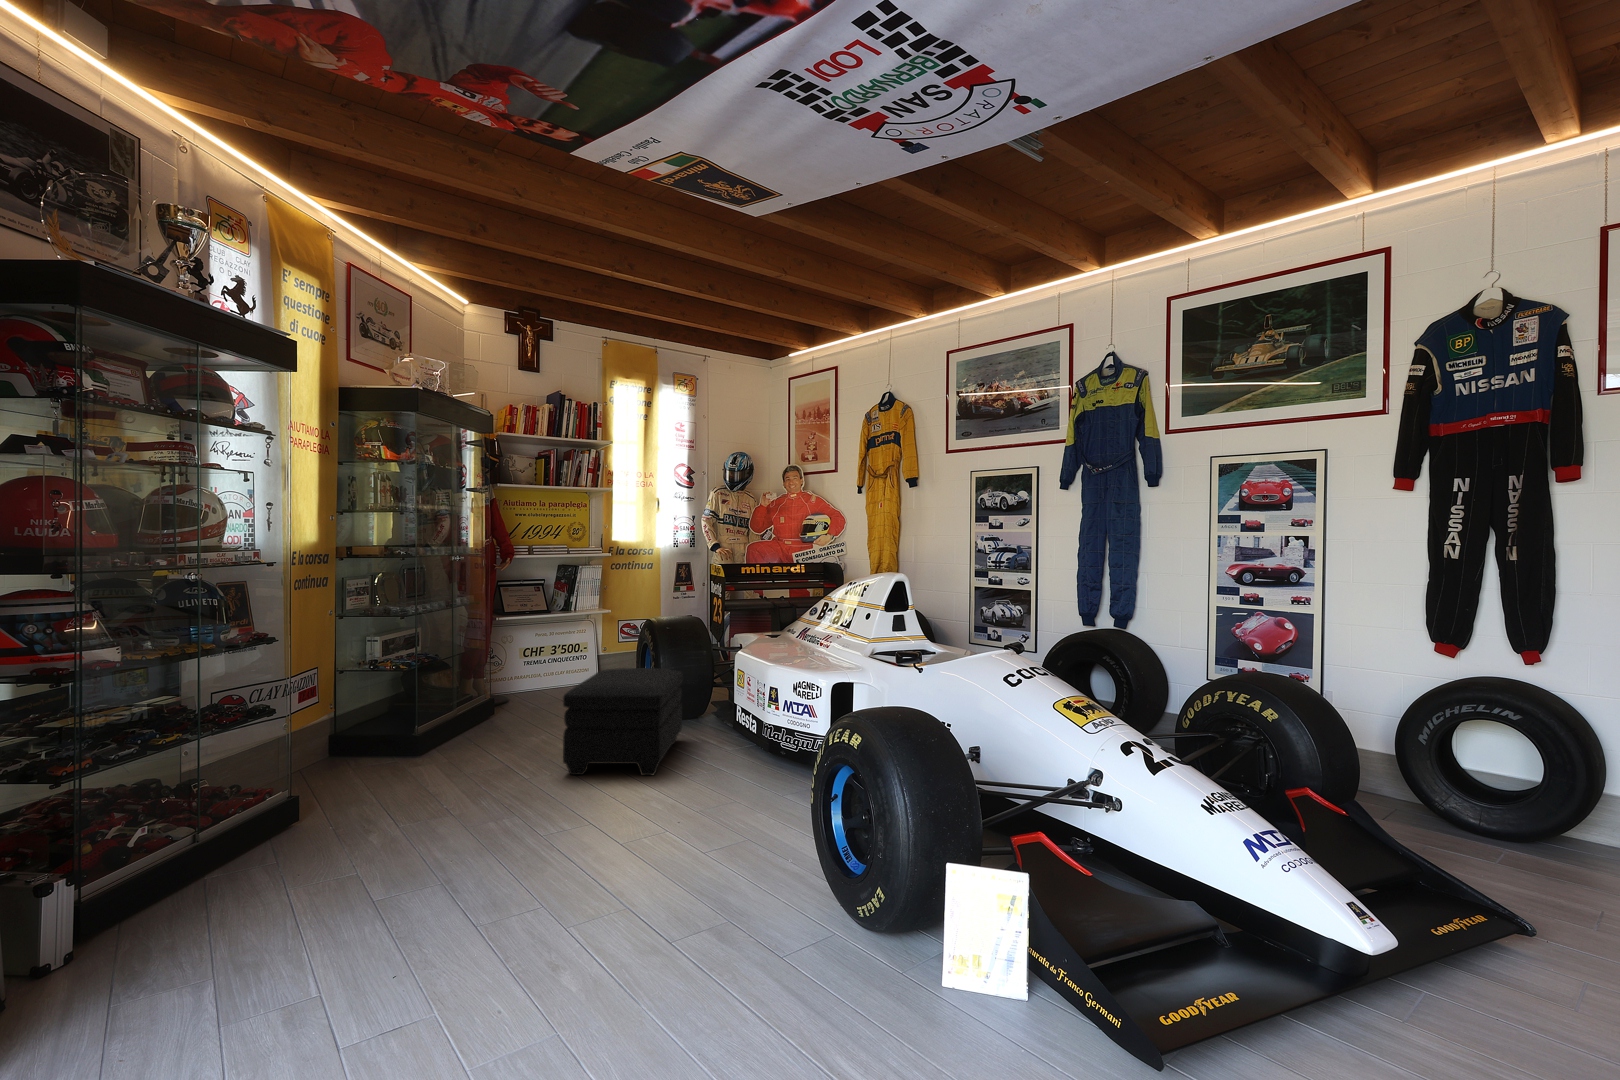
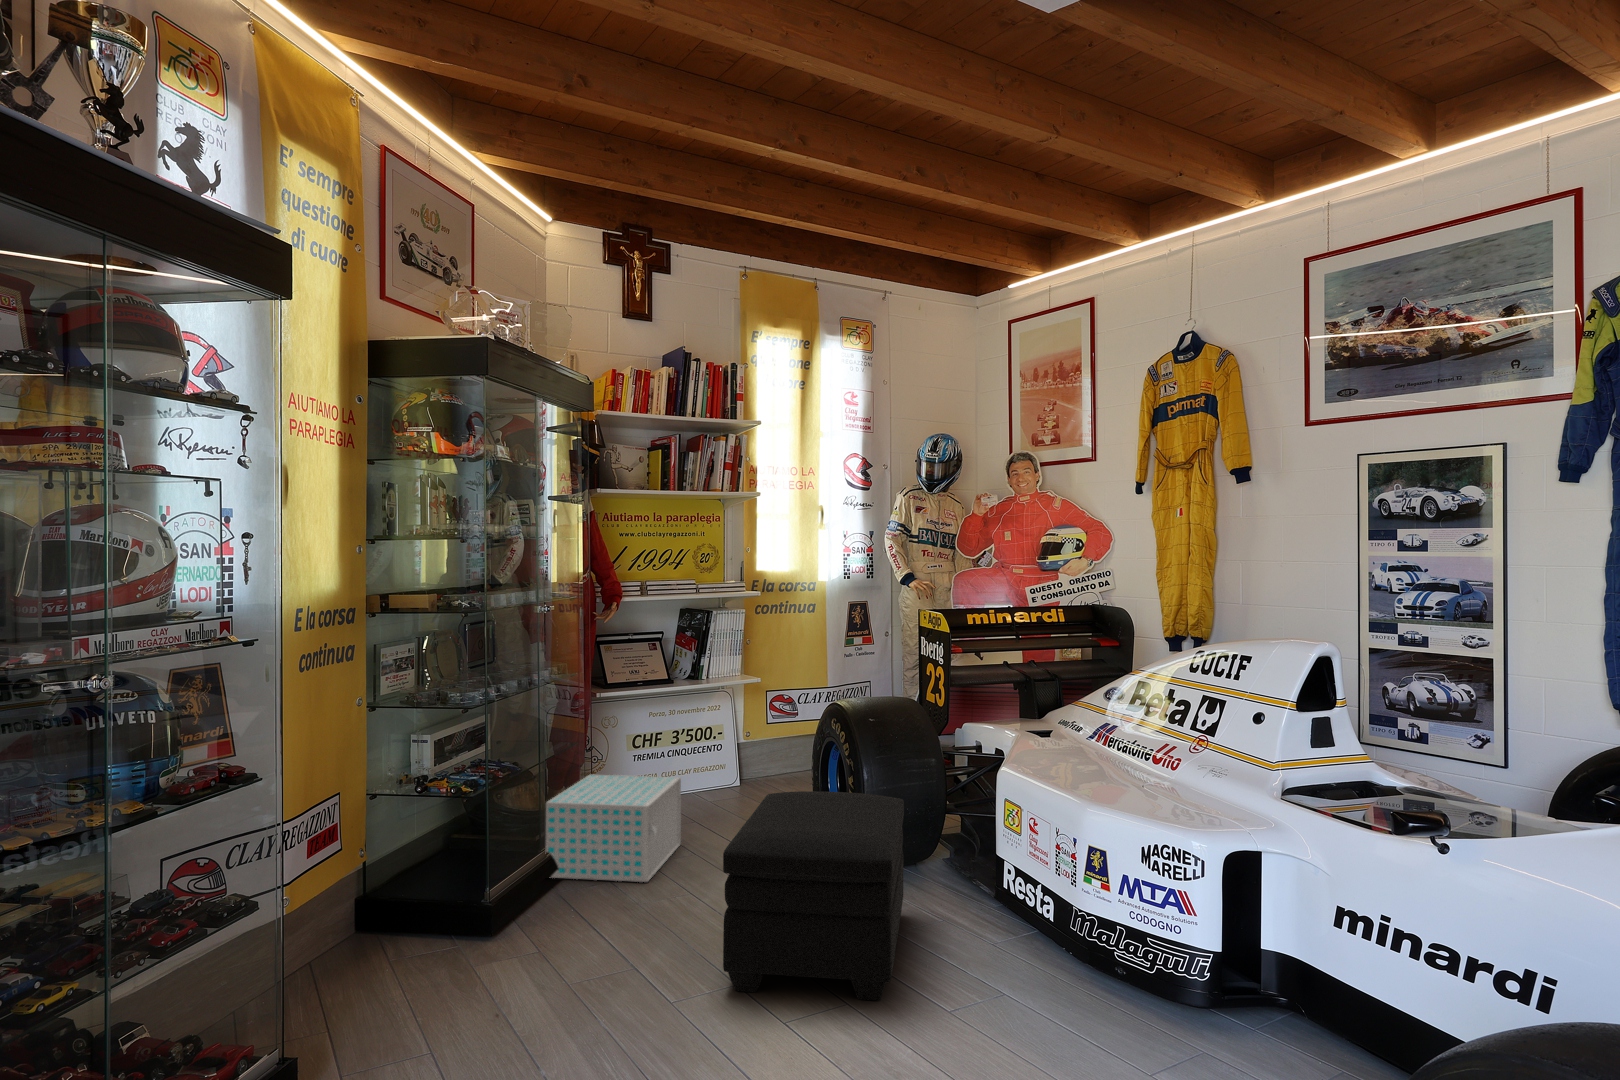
storage box: none [458,670,552,731] -> present [545,775,681,882]

